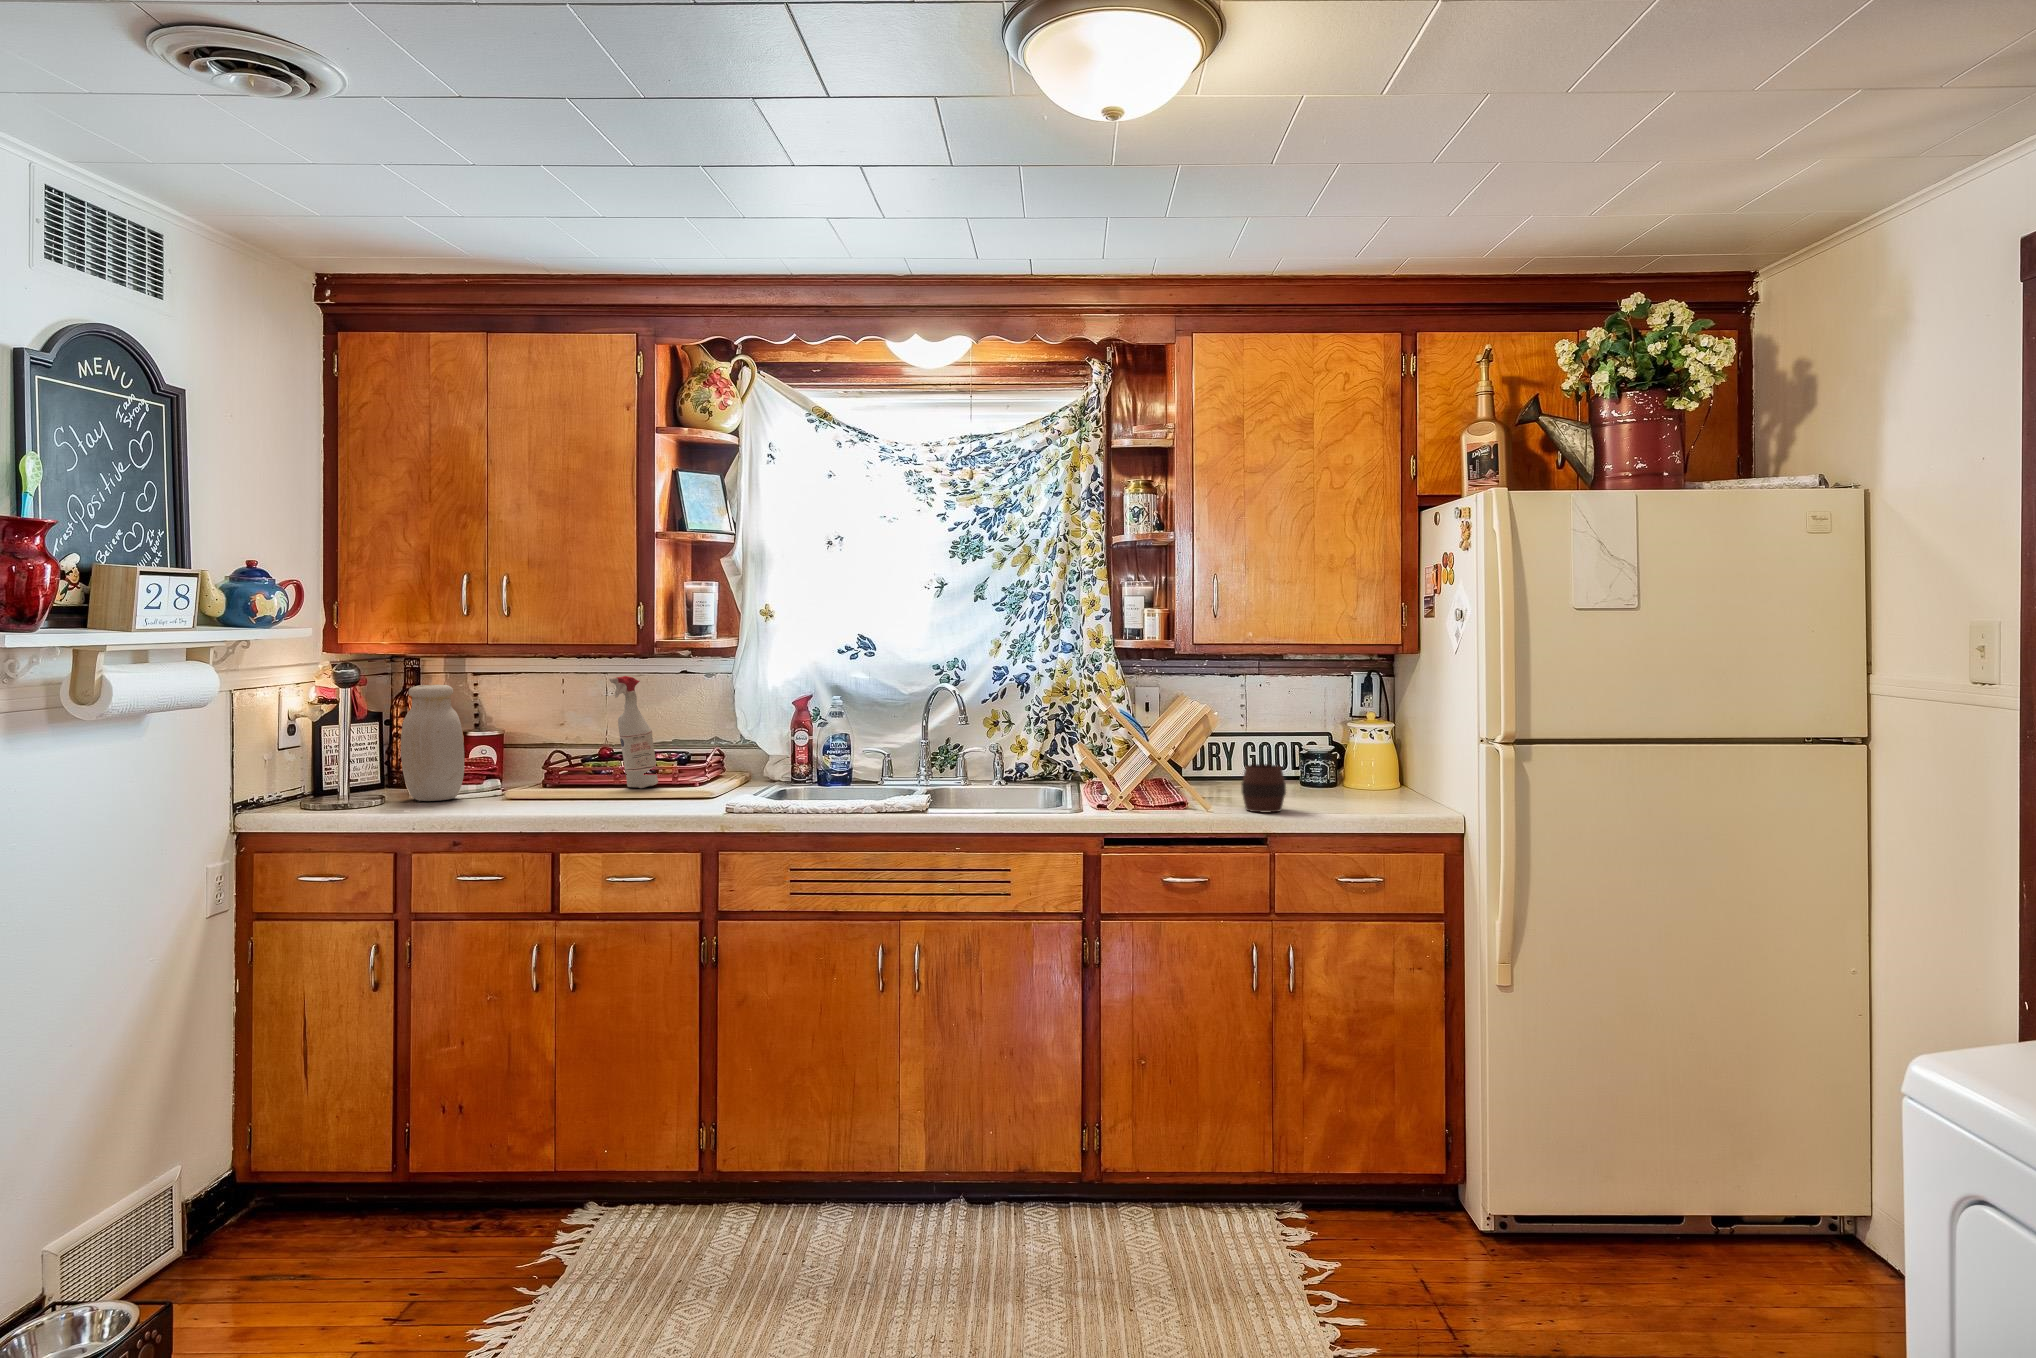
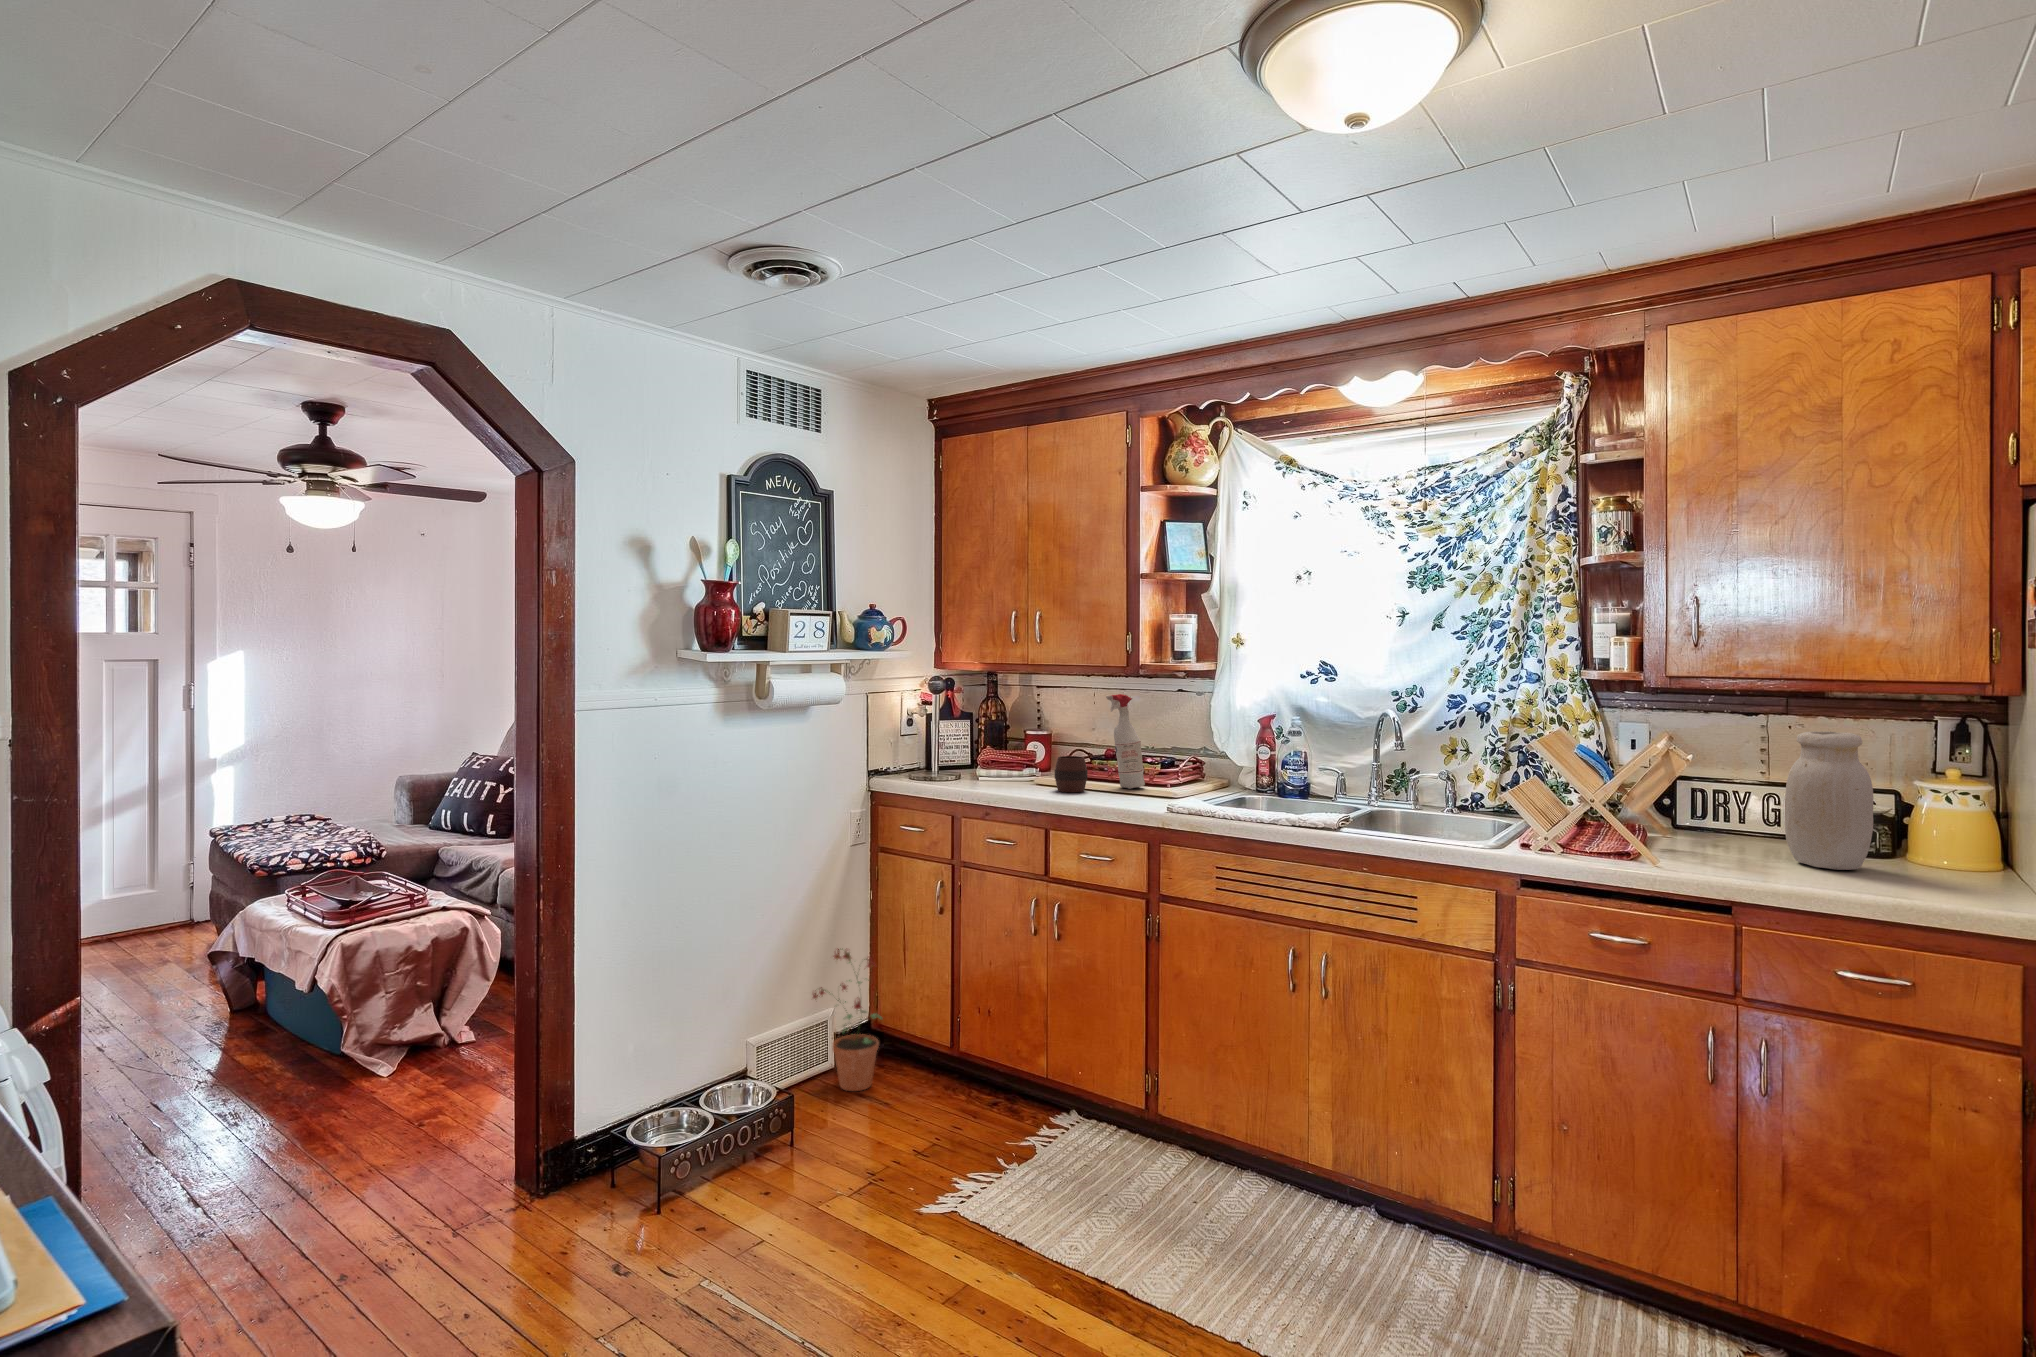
jar: present [401,685,464,801] -> present [1785,731,1873,870]
cup: present [1242,764,1286,812] -> present [1055,756,1088,792]
potted plant: none [179,1047,307,1248] -> present [813,948,882,1091]

